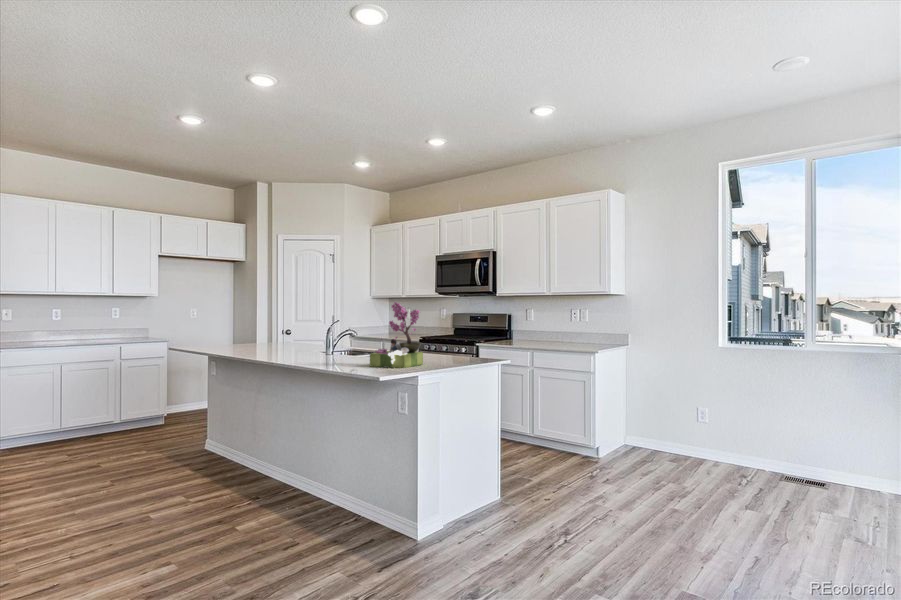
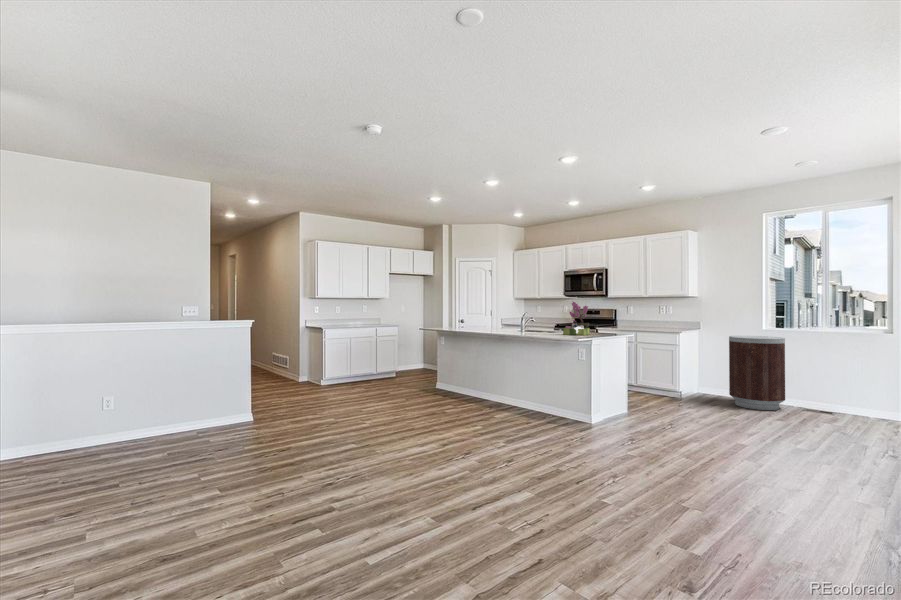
trash can: none [668,357,752,482] -> present [729,336,785,410]

